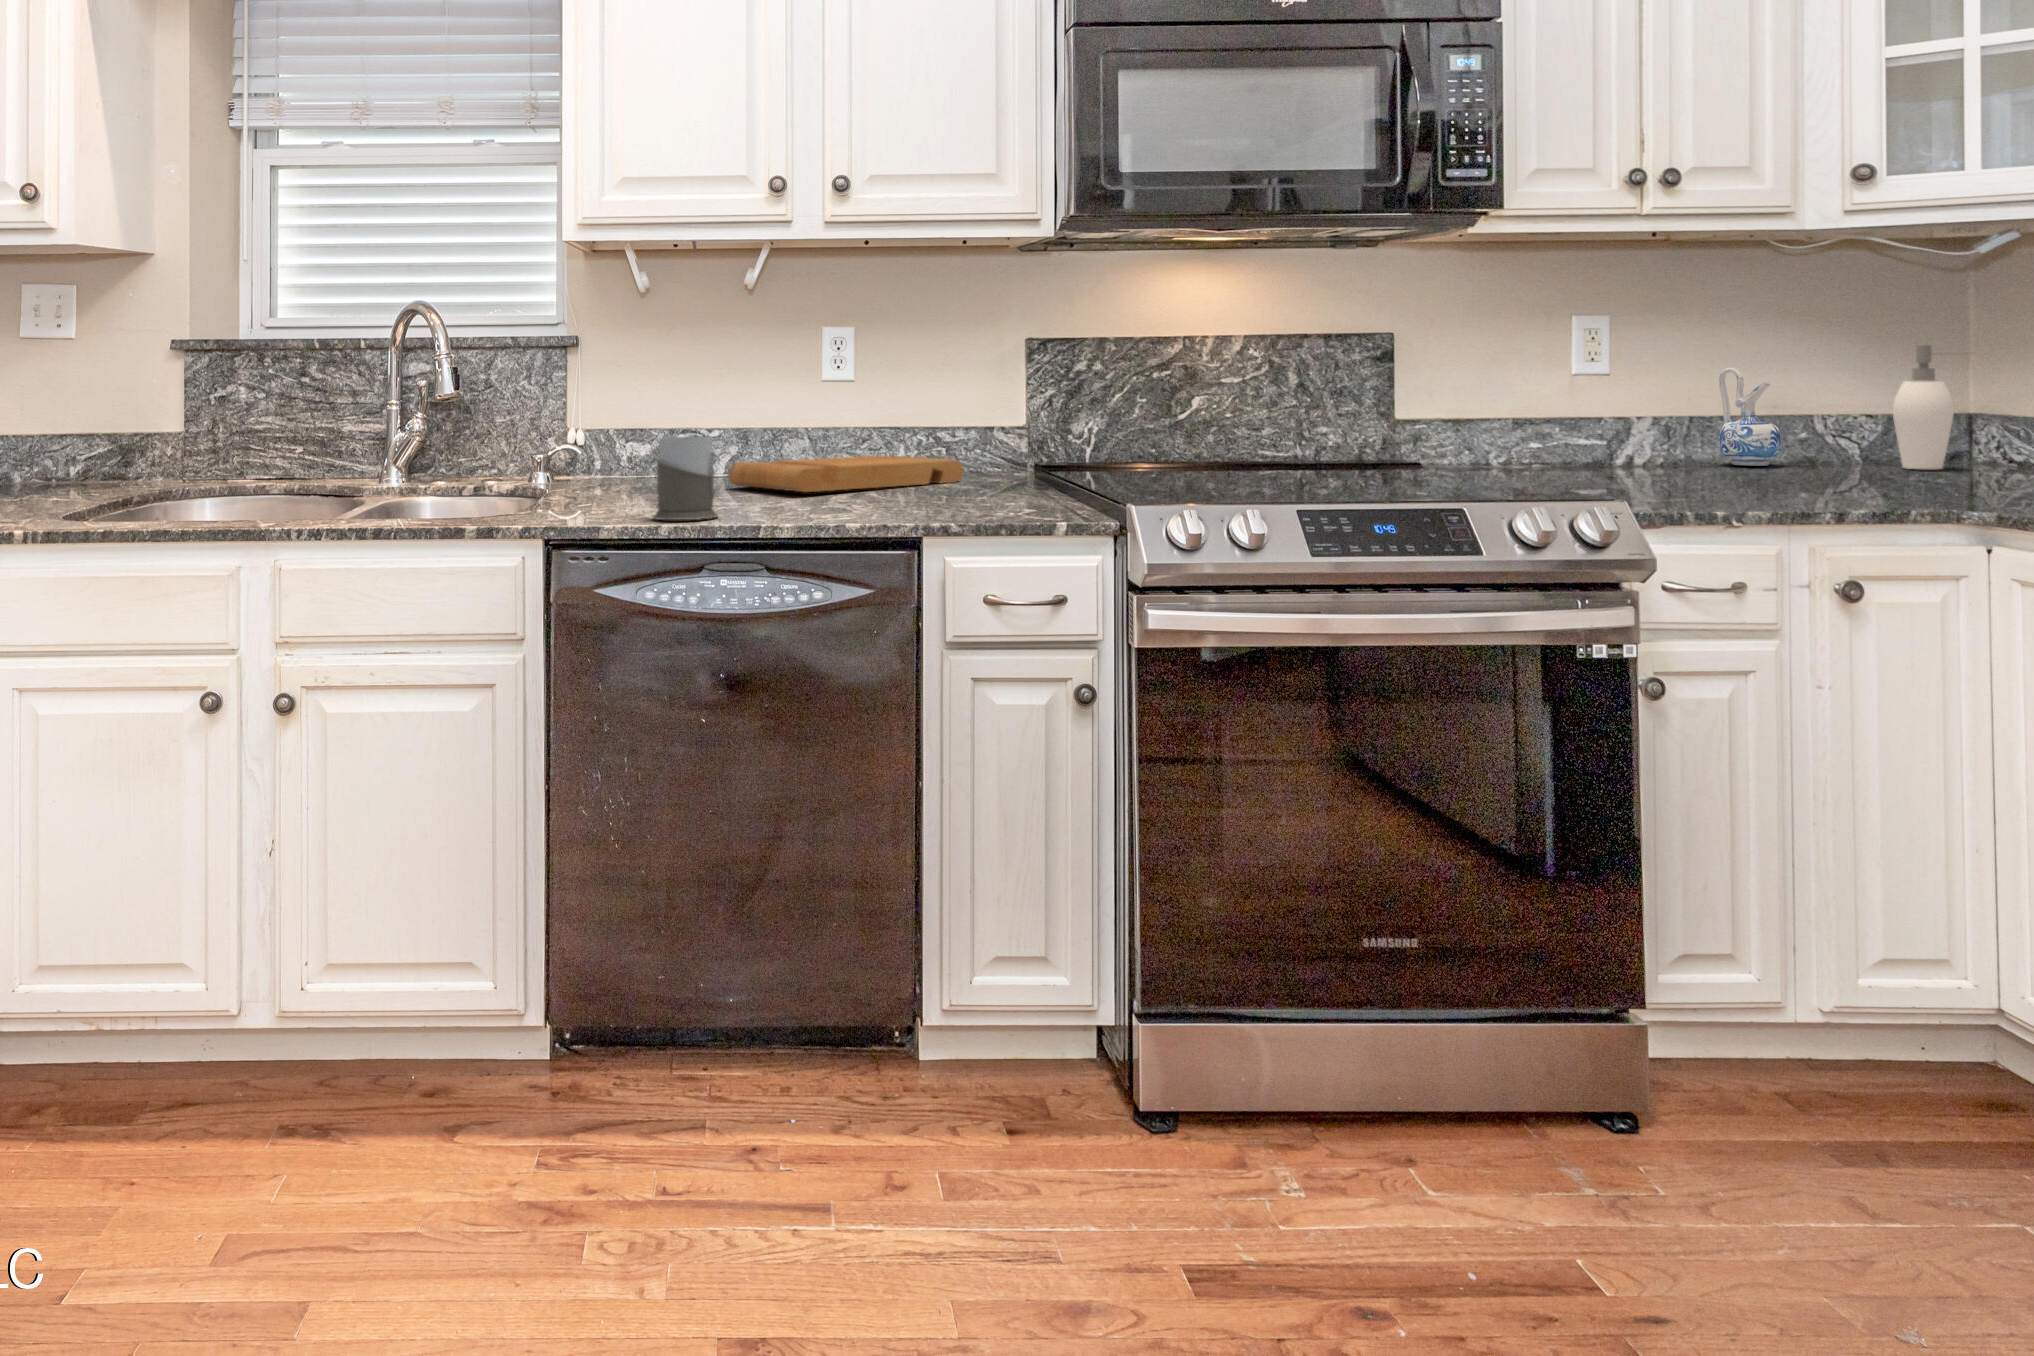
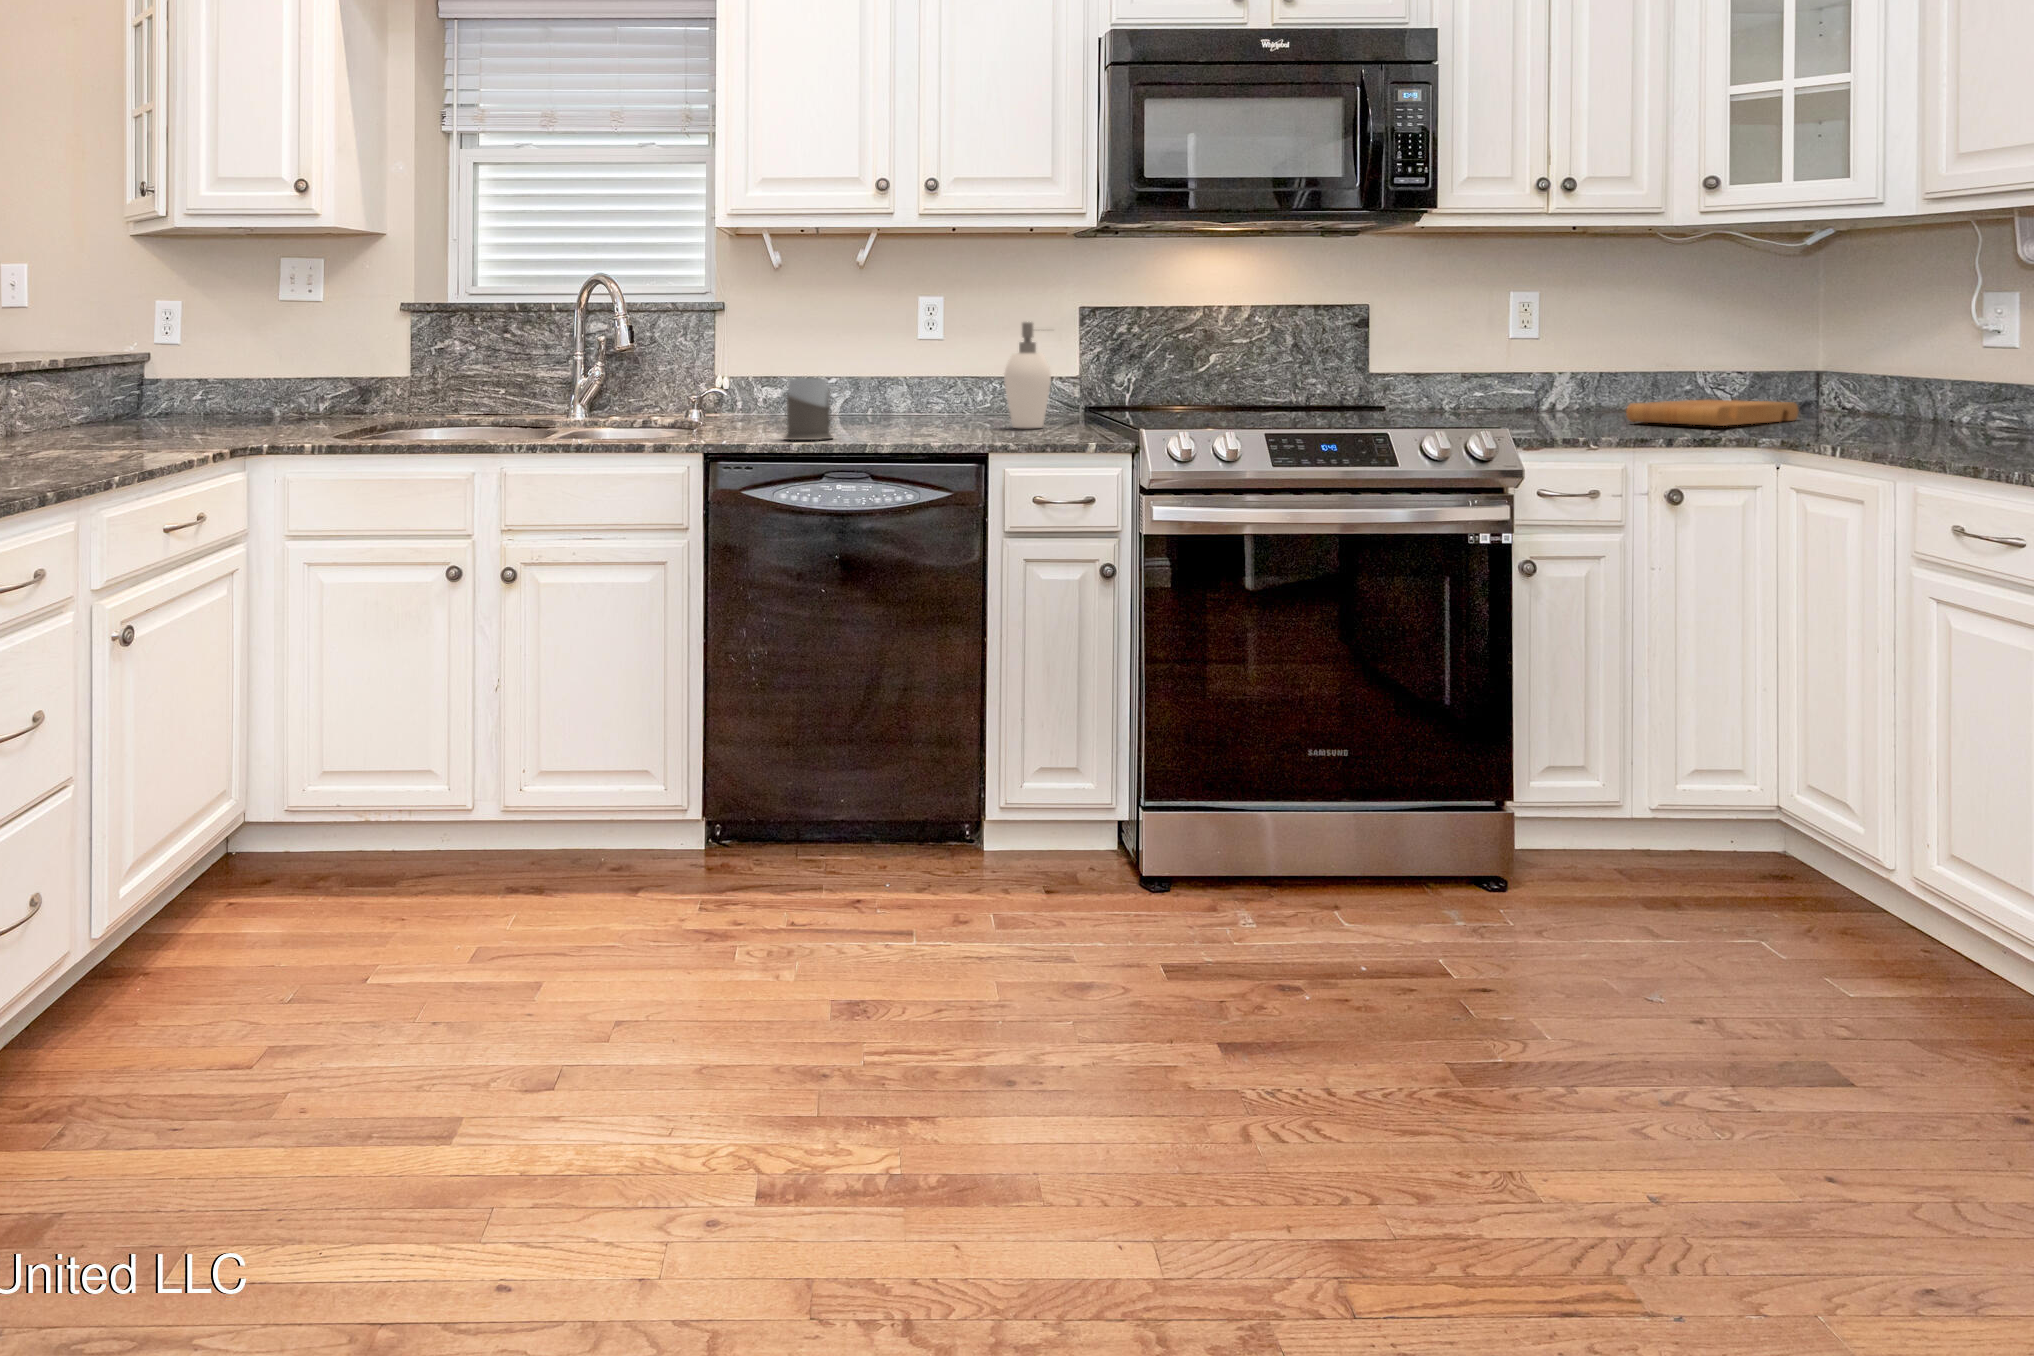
soap dispenser: present [1893,345,1971,469] -> present [1004,322,1051,428]
ceramic pitcher: present [1718,368,1781,466] -> none [1626,334,1672,410]
cutting board: present [728,455,964,492] -> present [1626,399,1798,426]

